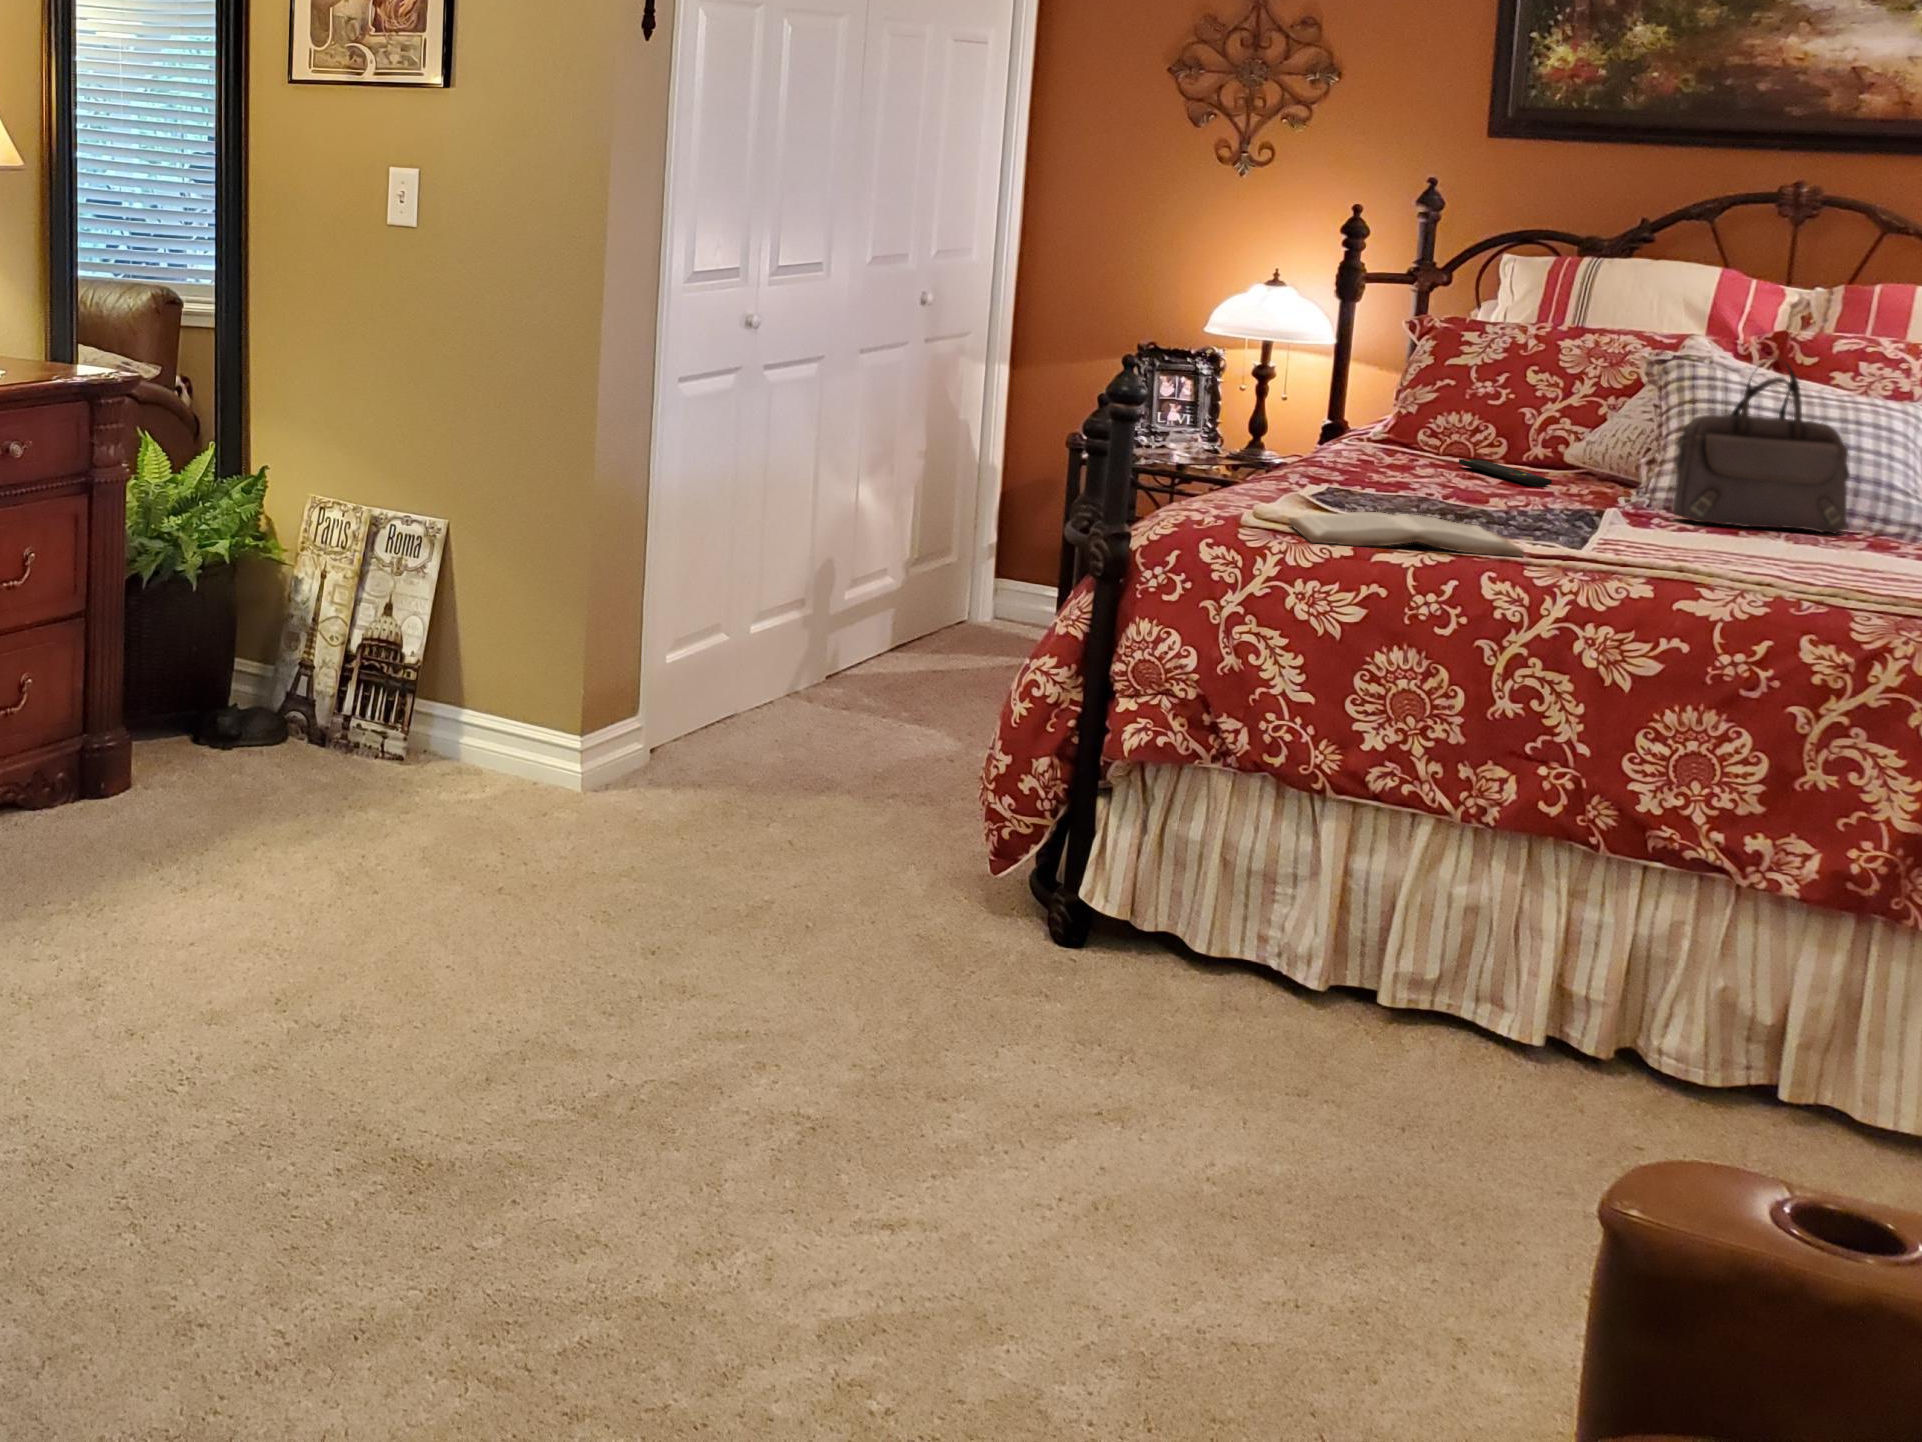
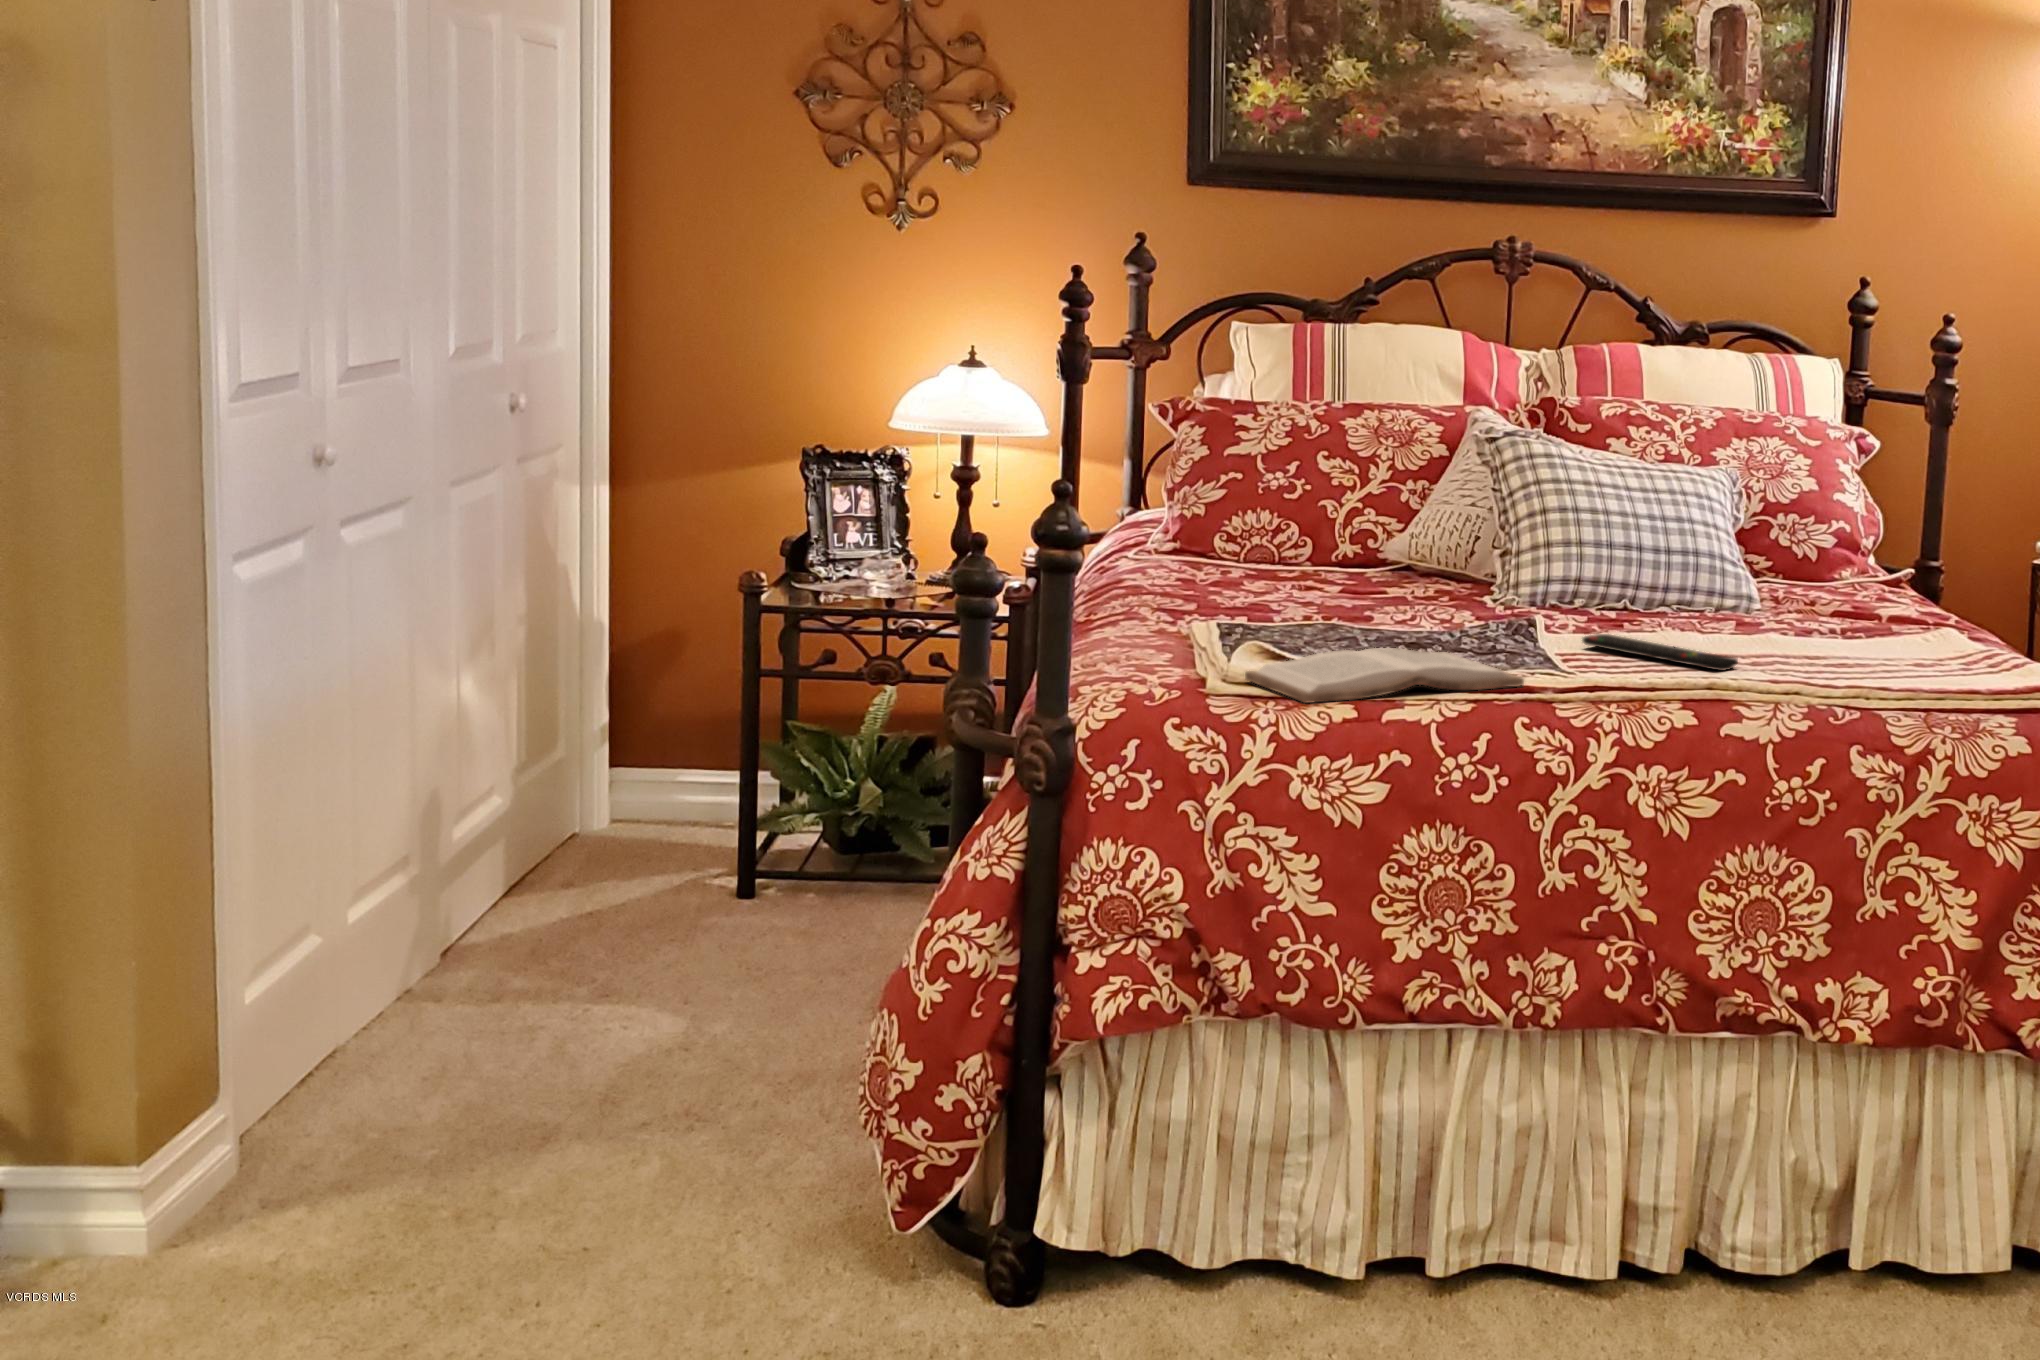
handbag: present [1673,362,1849,533] -> none [1556,424,1713,614]
remote control: present [1459,459,1552,487] -> present [1583,634,1738,671]

